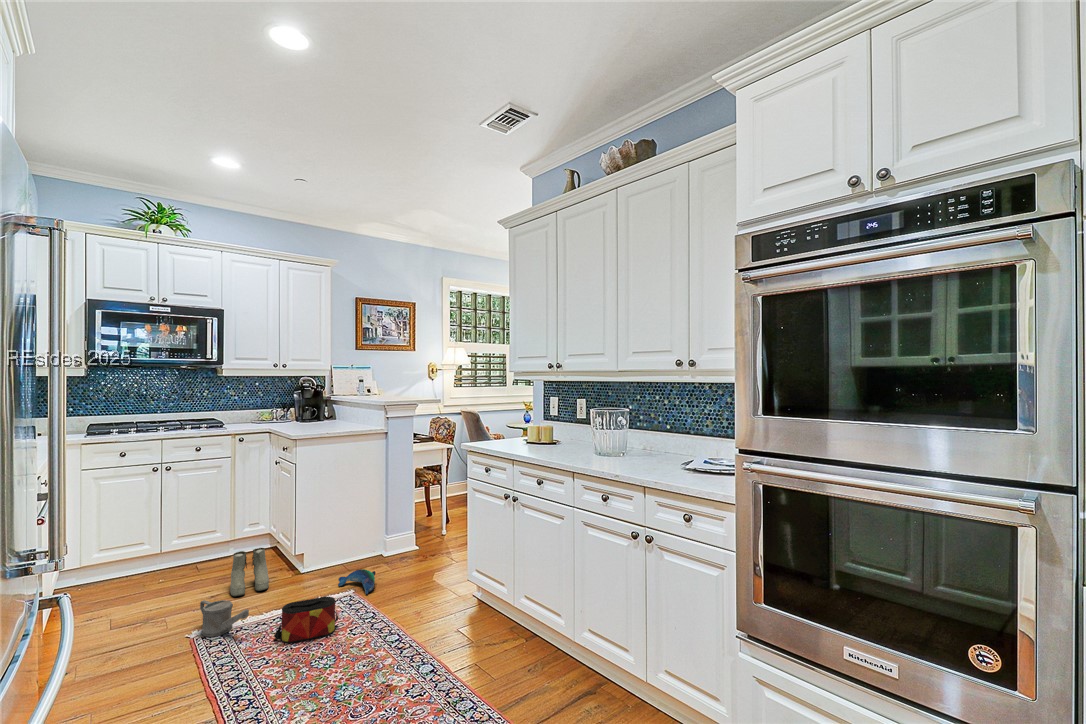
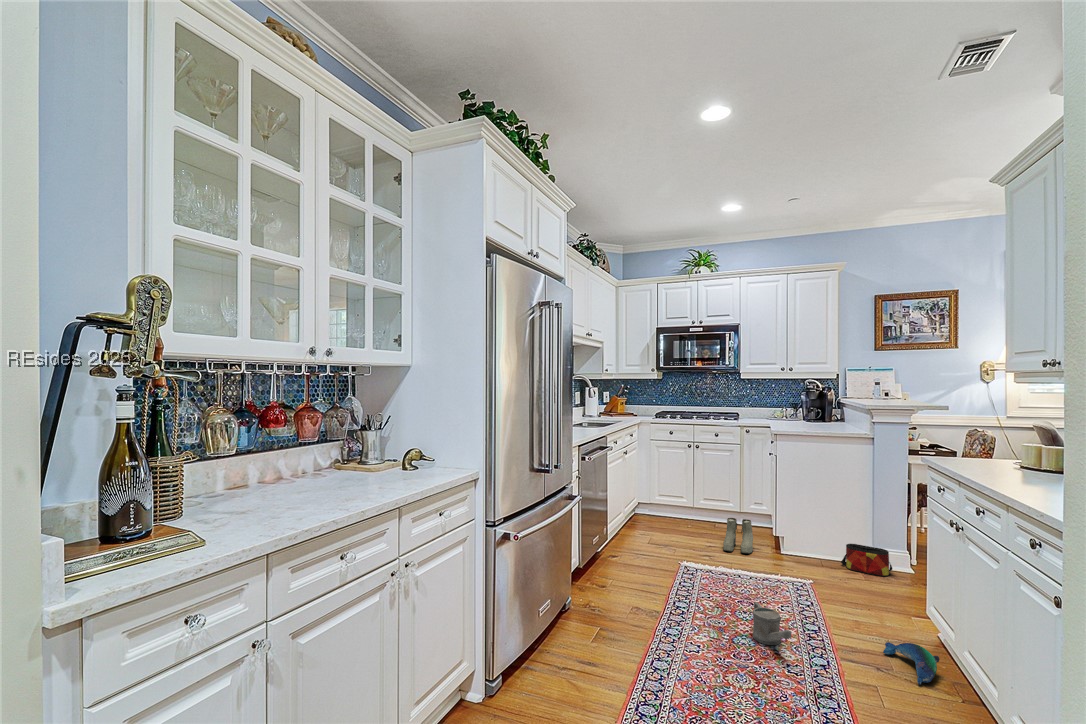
plush toy: present [338,569,376,594] -> present [883,642,940,684]
bag: present [274,597,338,643] -> present [841,544,892,577]
watering can: present [200,600,249,637] -> present [753,602,791,645]

